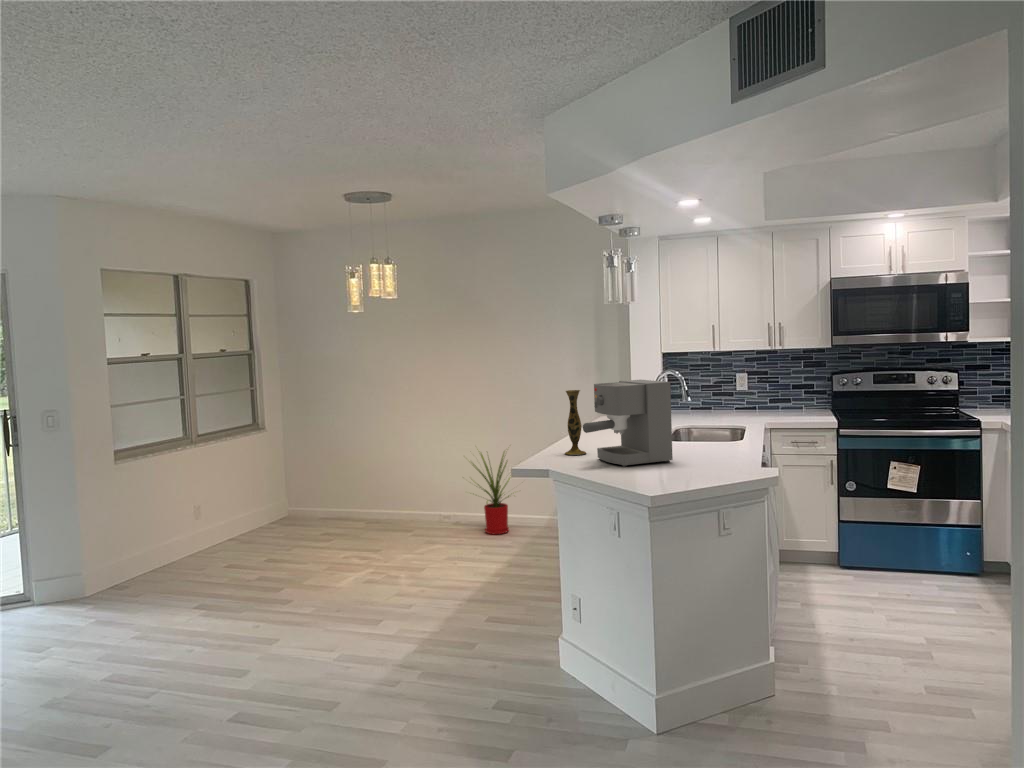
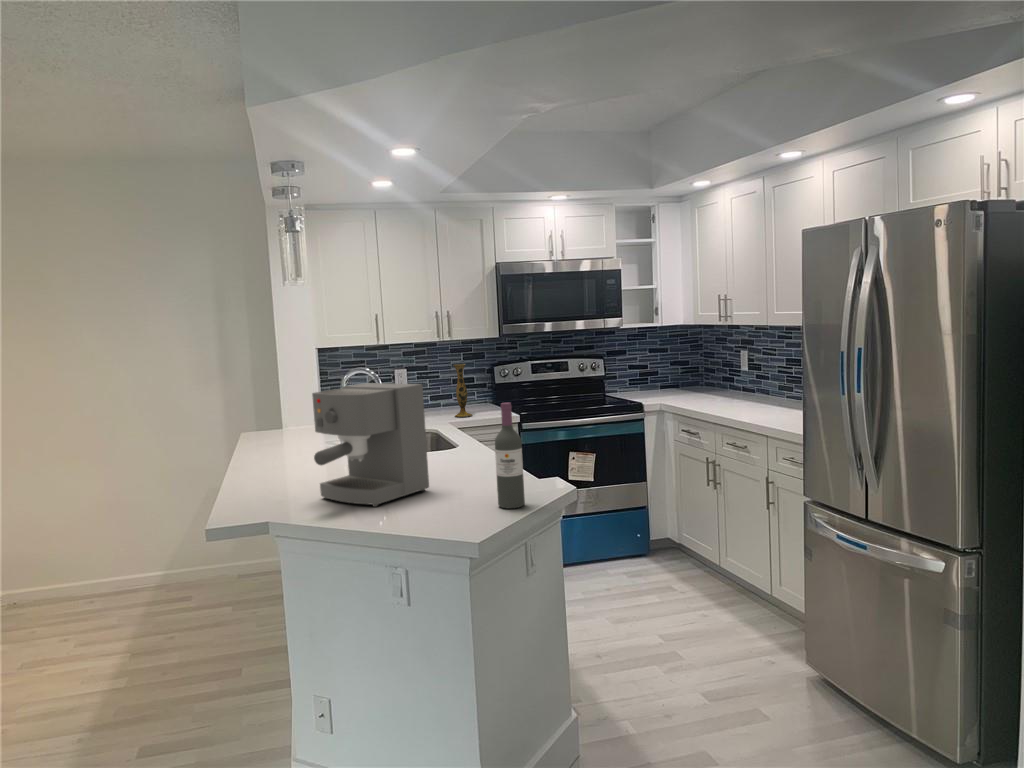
vase: present [565,390,586,455] -> present [454,364,472,417]
wine bottle: none [702,398,724,478] -> present [495,403,525,508]
house plant: present [472,451,510,535] -> none [26,480,132,610]

